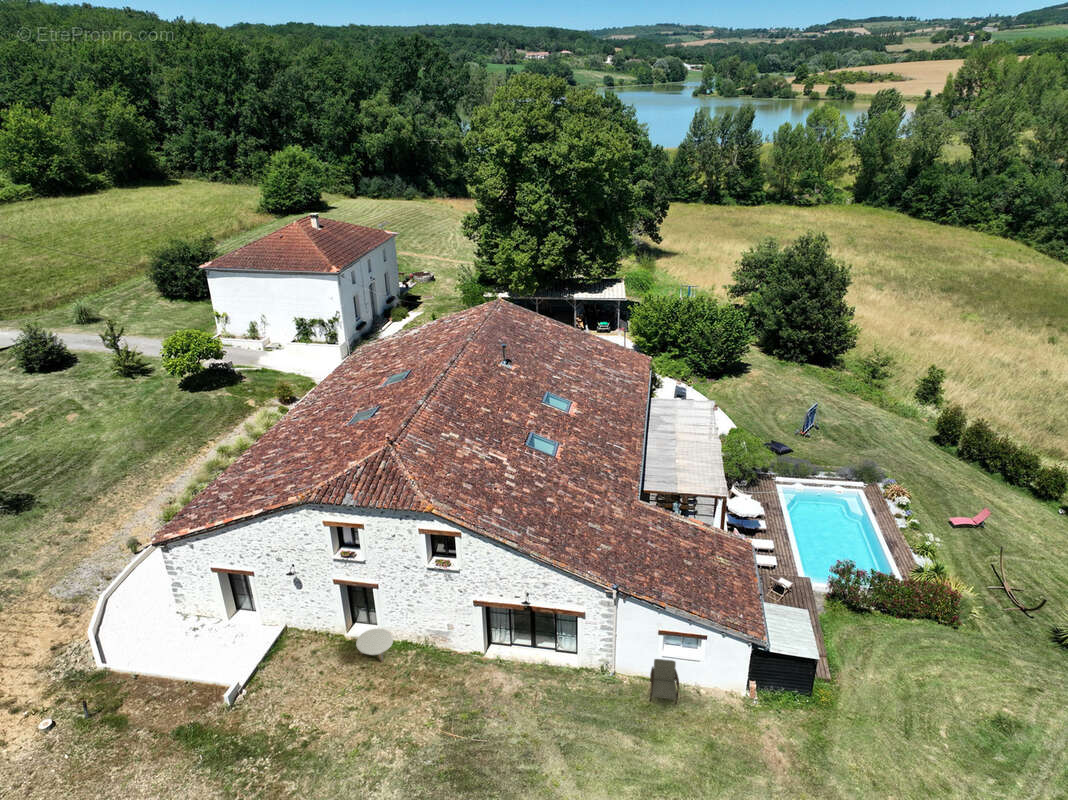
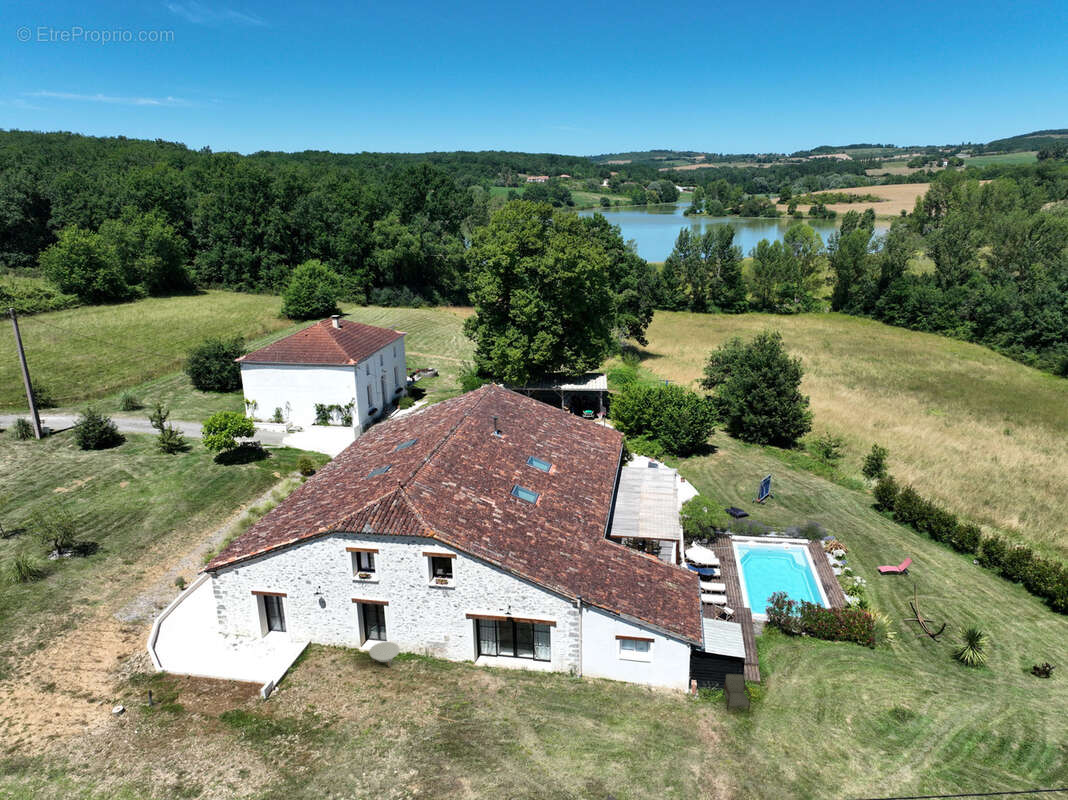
chair: present [650,659,680,704] -> present [723,674,752,711]

